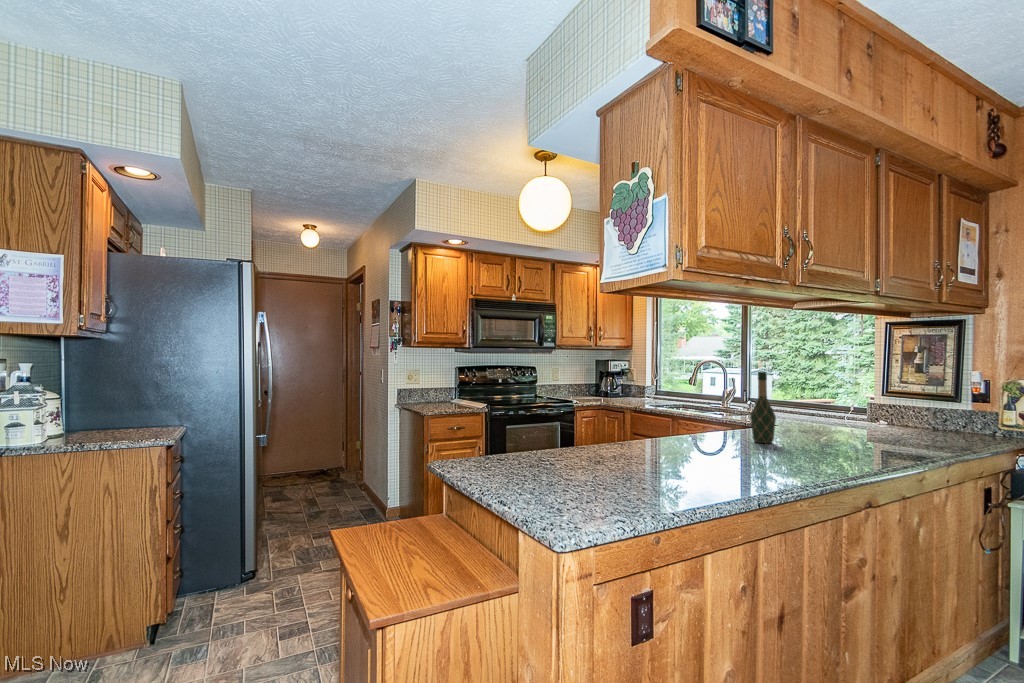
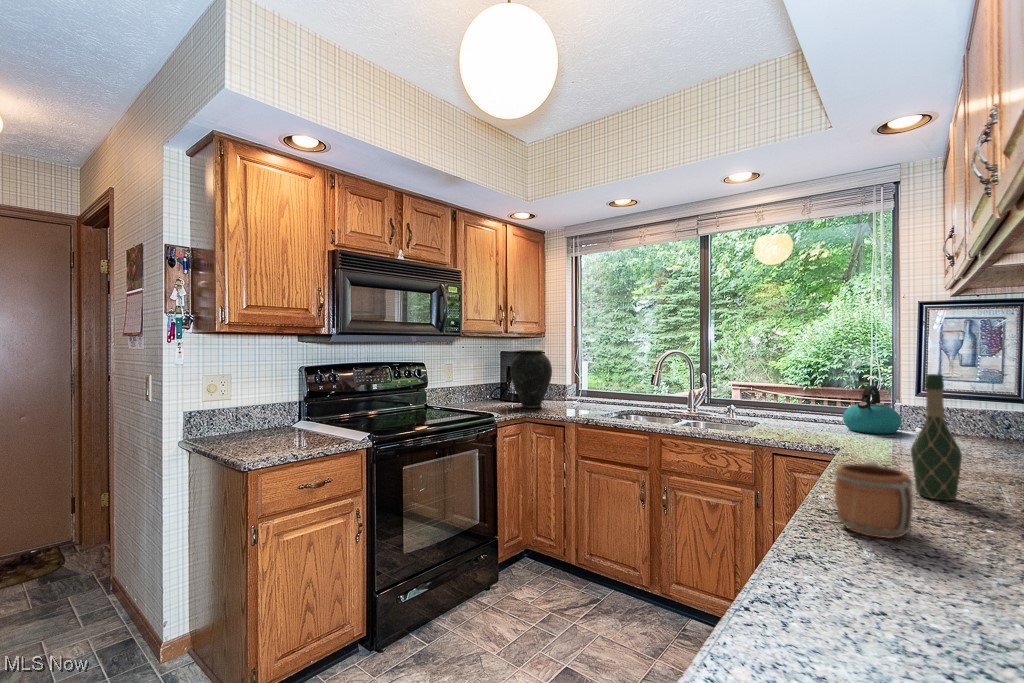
vase: none [594,358,624,400] -> present [511,350,552,408]
kettle: none [820,387,864,423] -> present [843,385,901,434]
mug: none [668,414,706,448] -> present [834,460,913,538]

